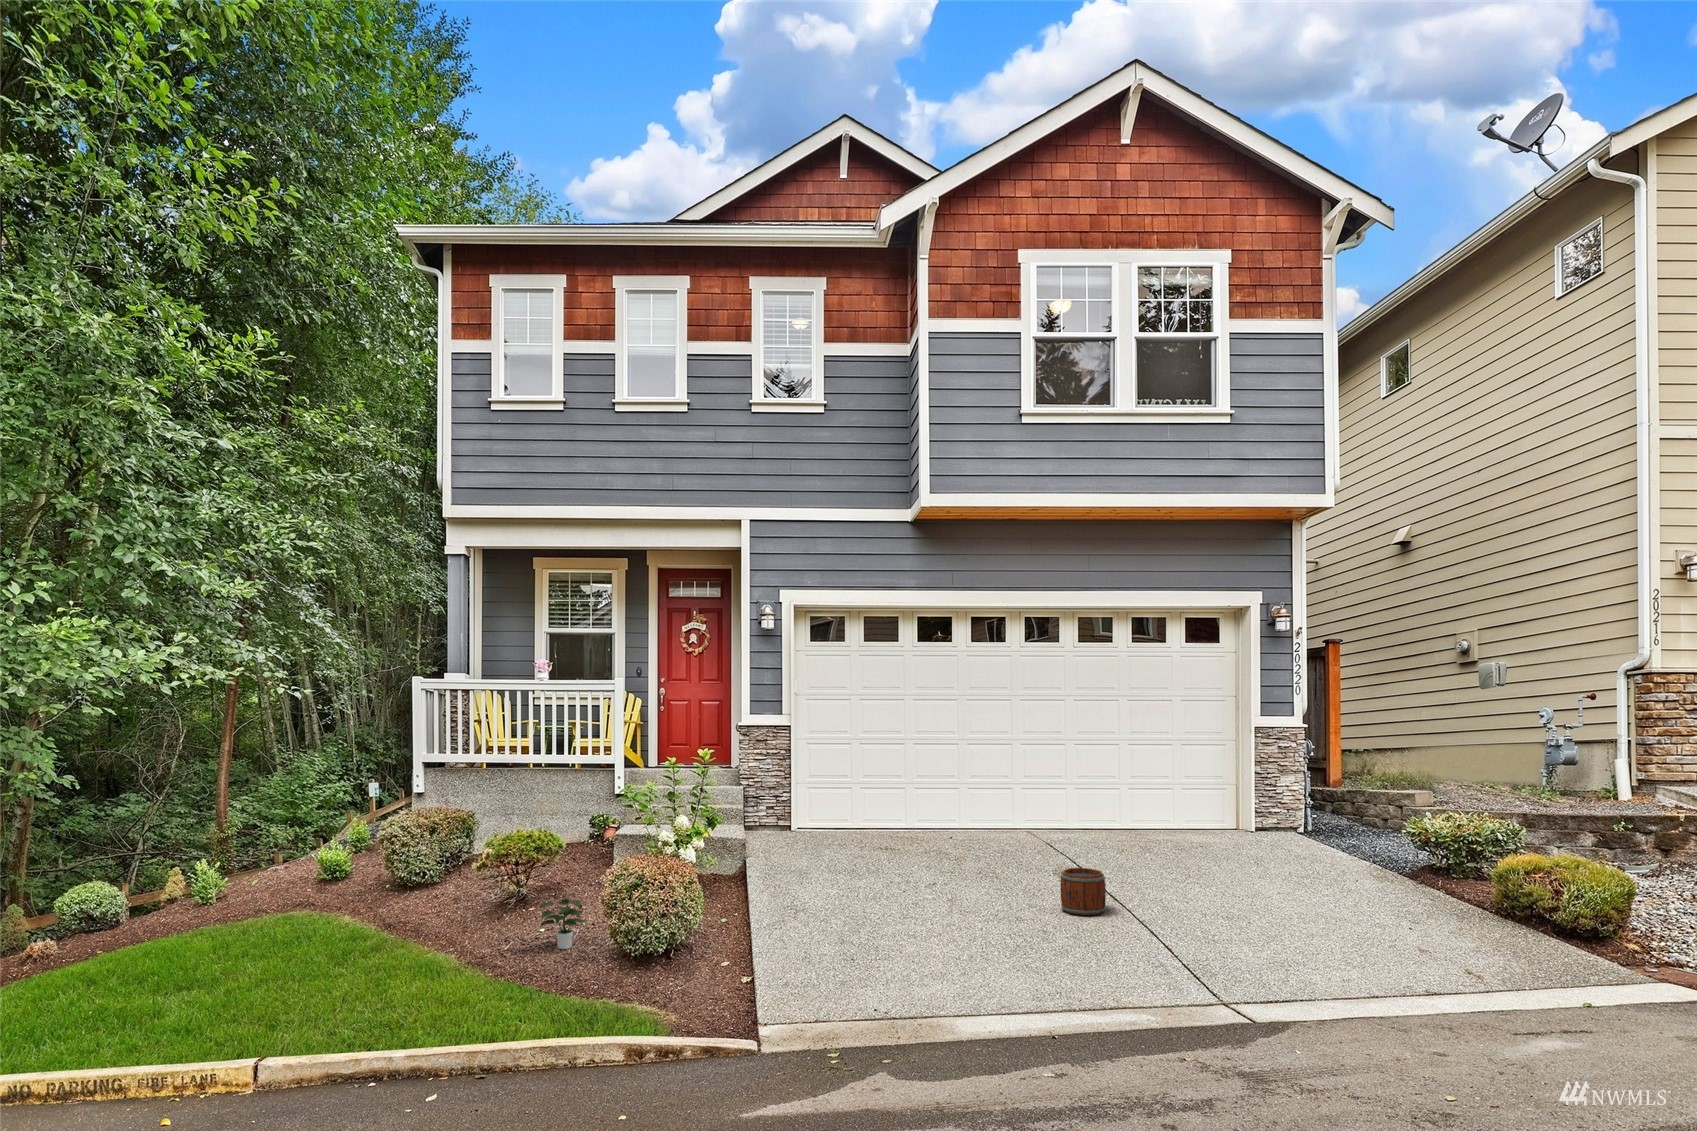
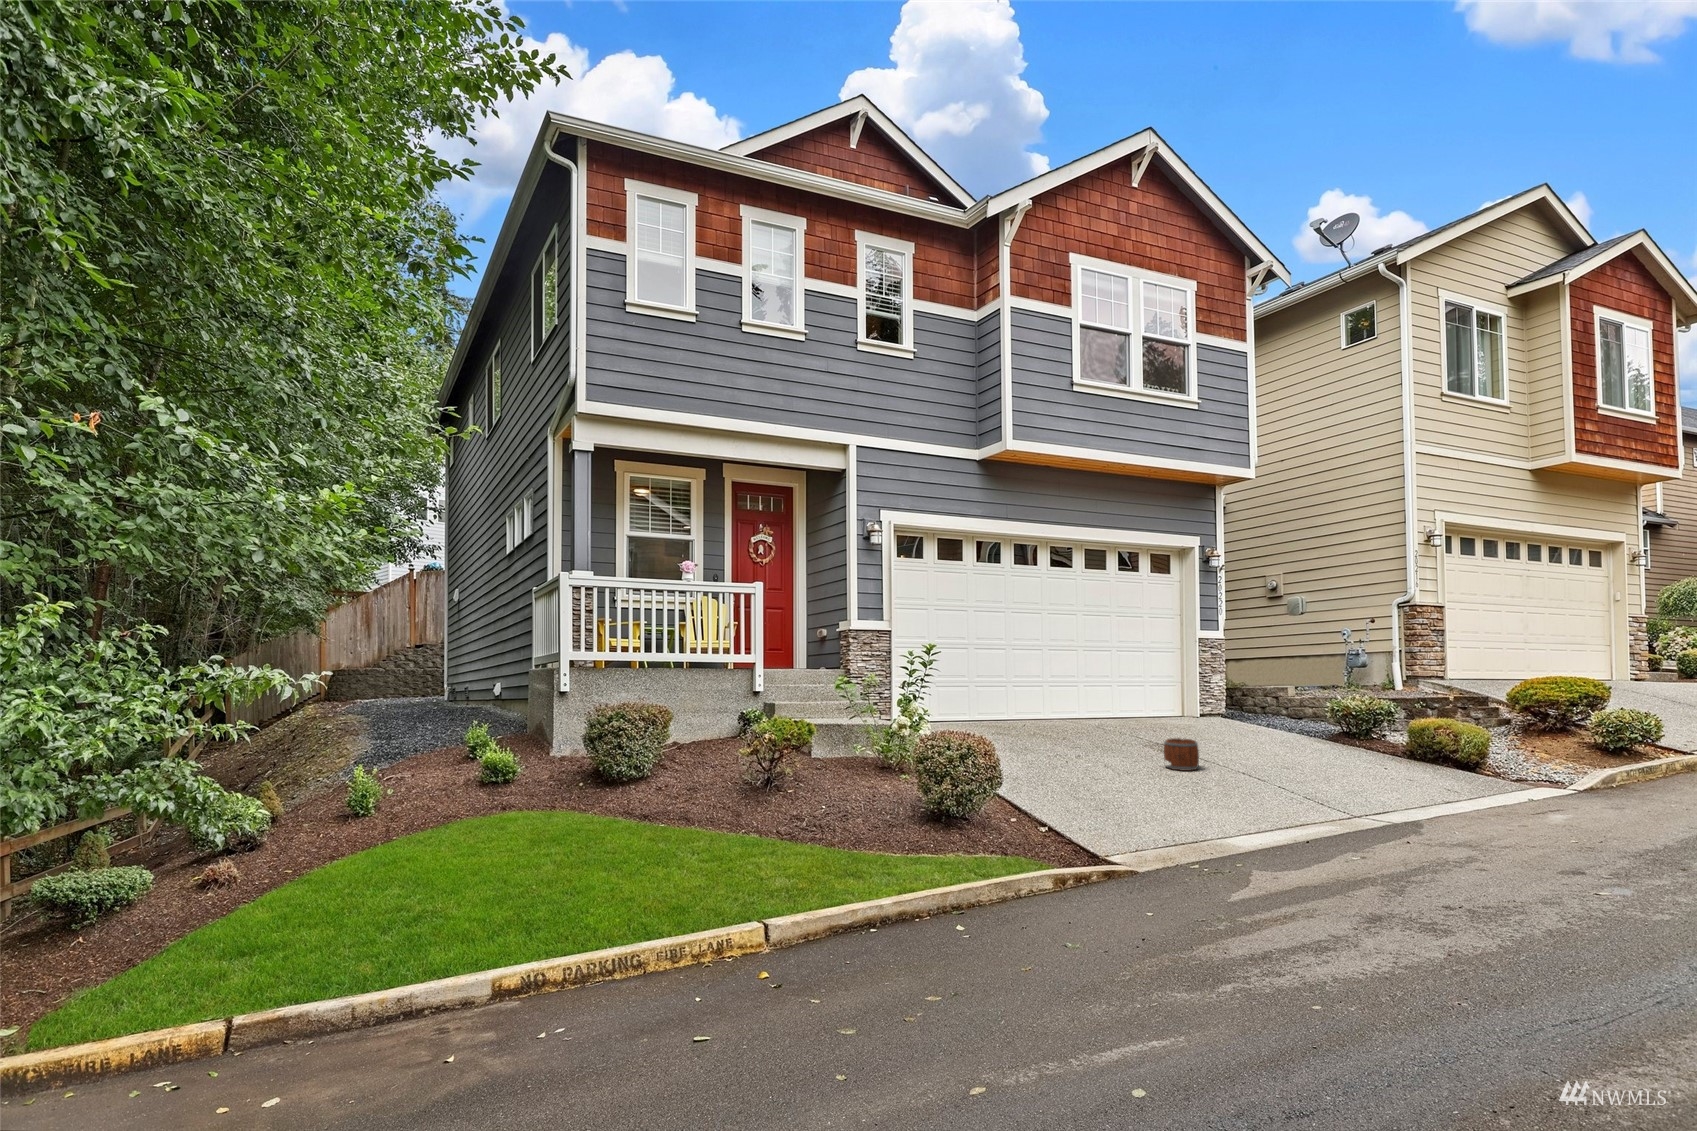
potted plant: present [540,894,588,949] -> none [845,774,882,819]

